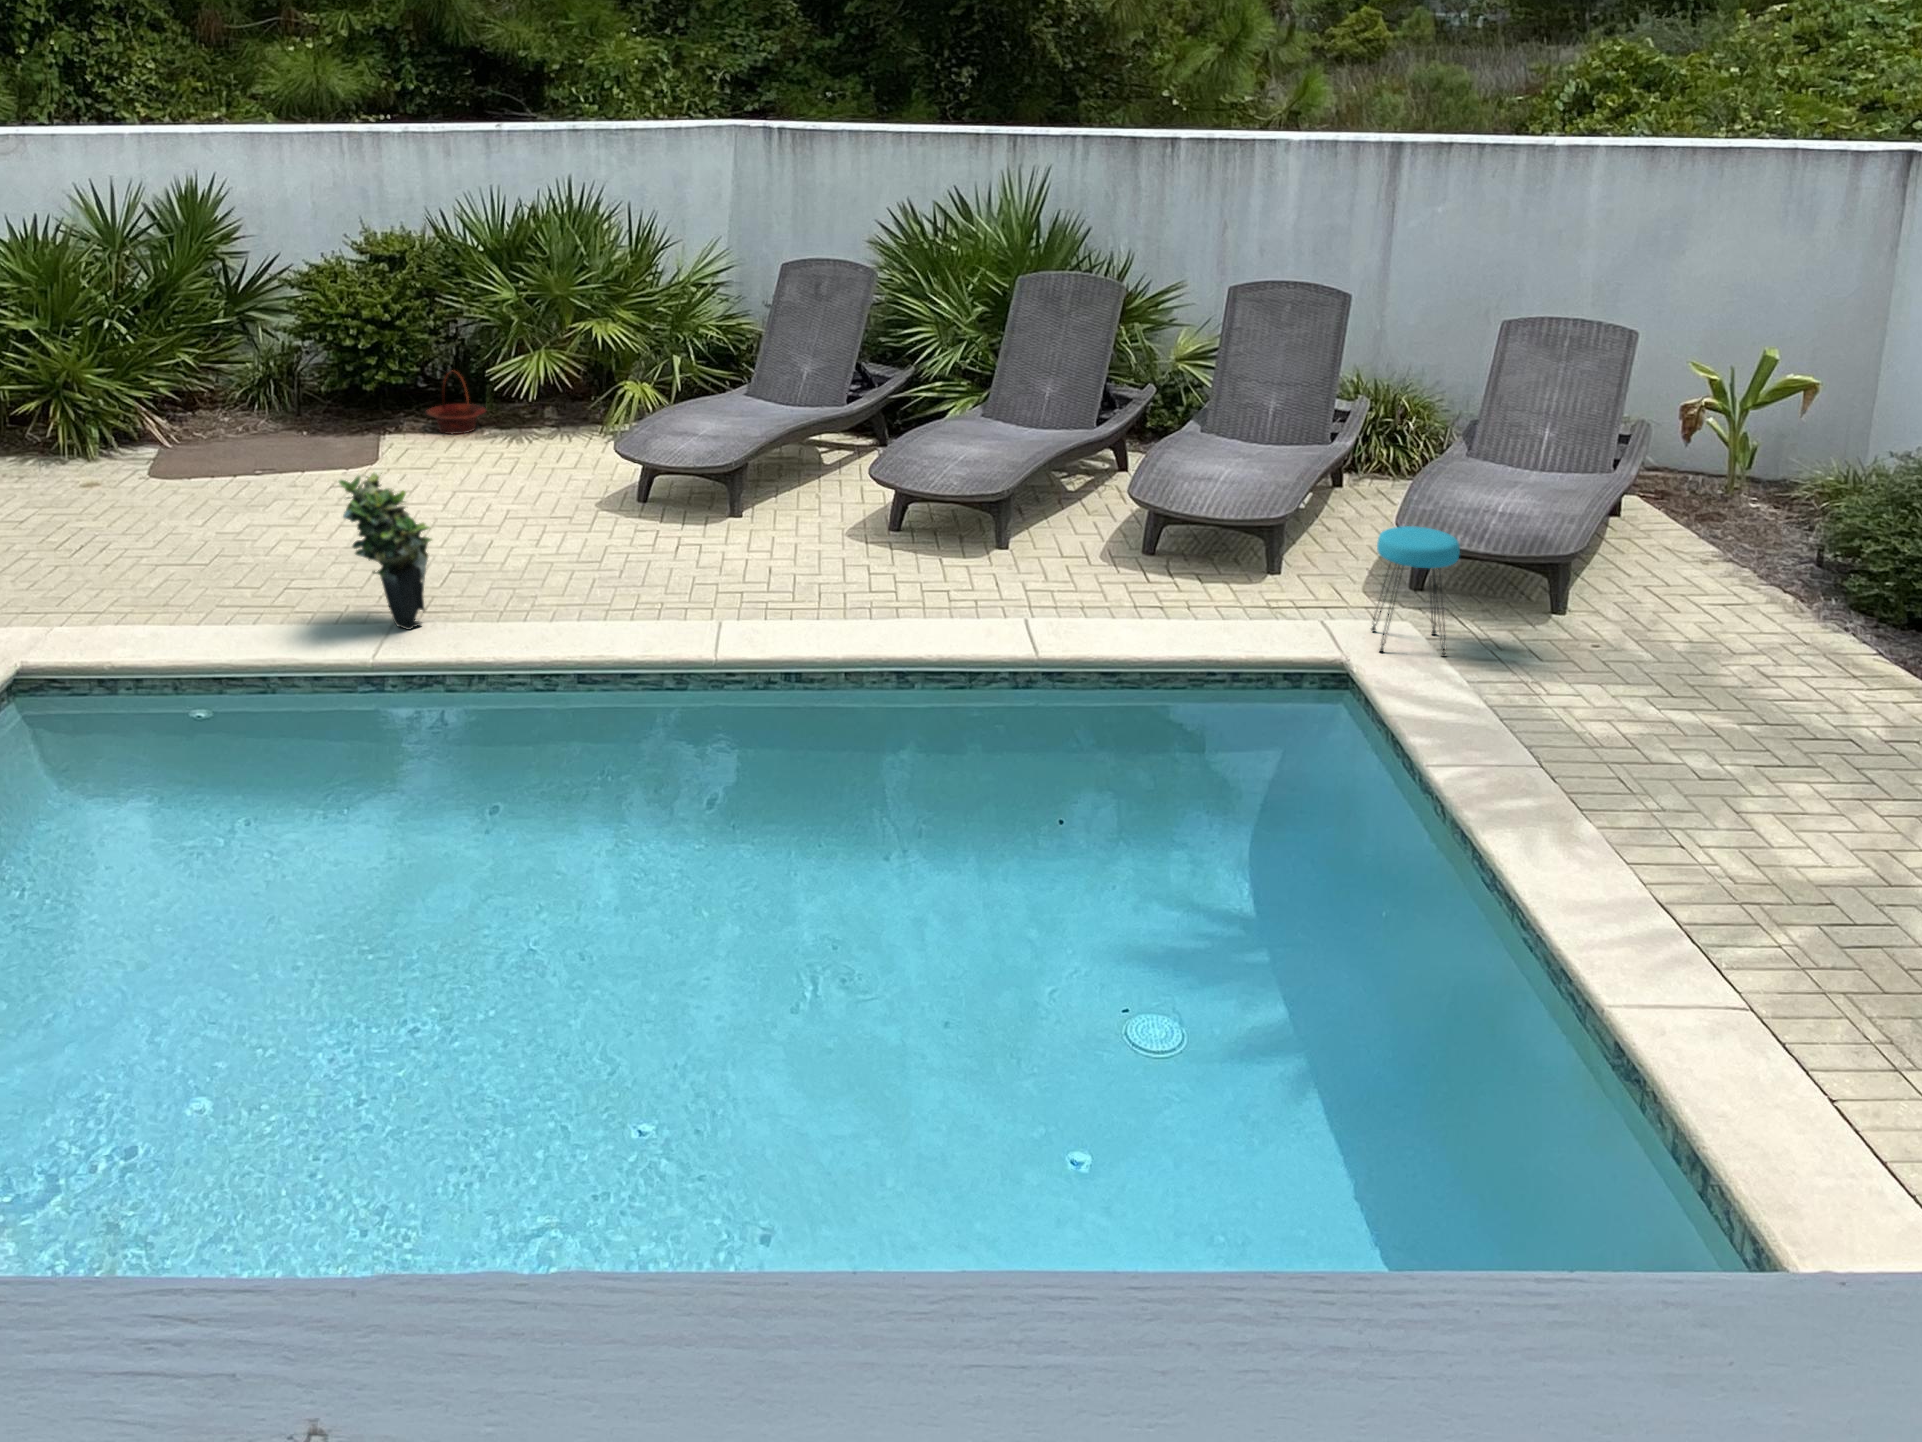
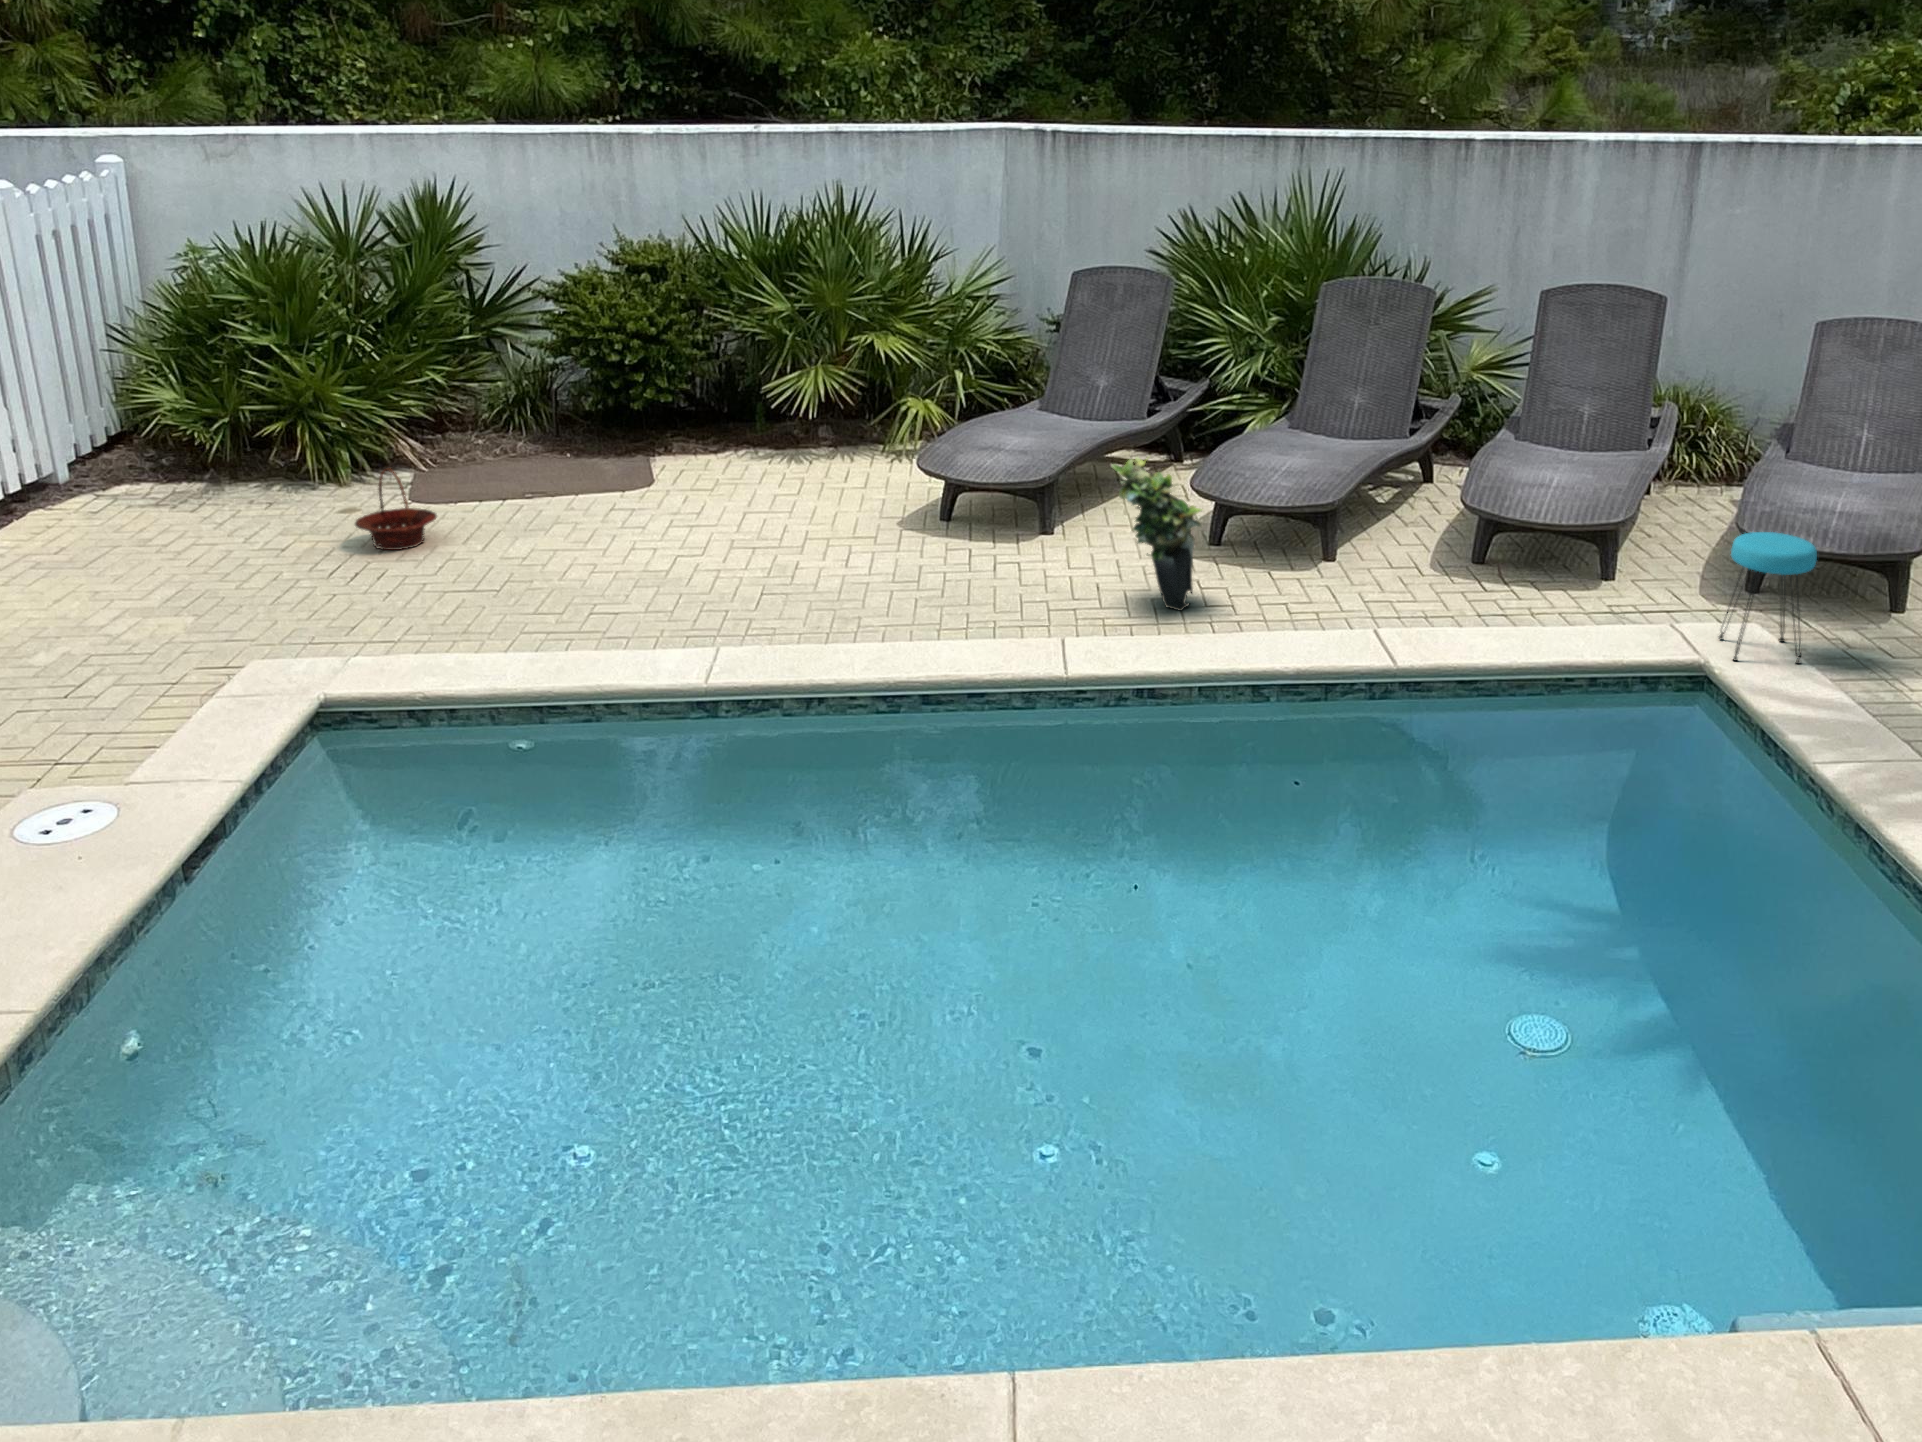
basket: present [426,372,486,434] -> present [355,468,437,550]
potted plant: present [338,473,432,630] -> present [1112,457,1202,610]

